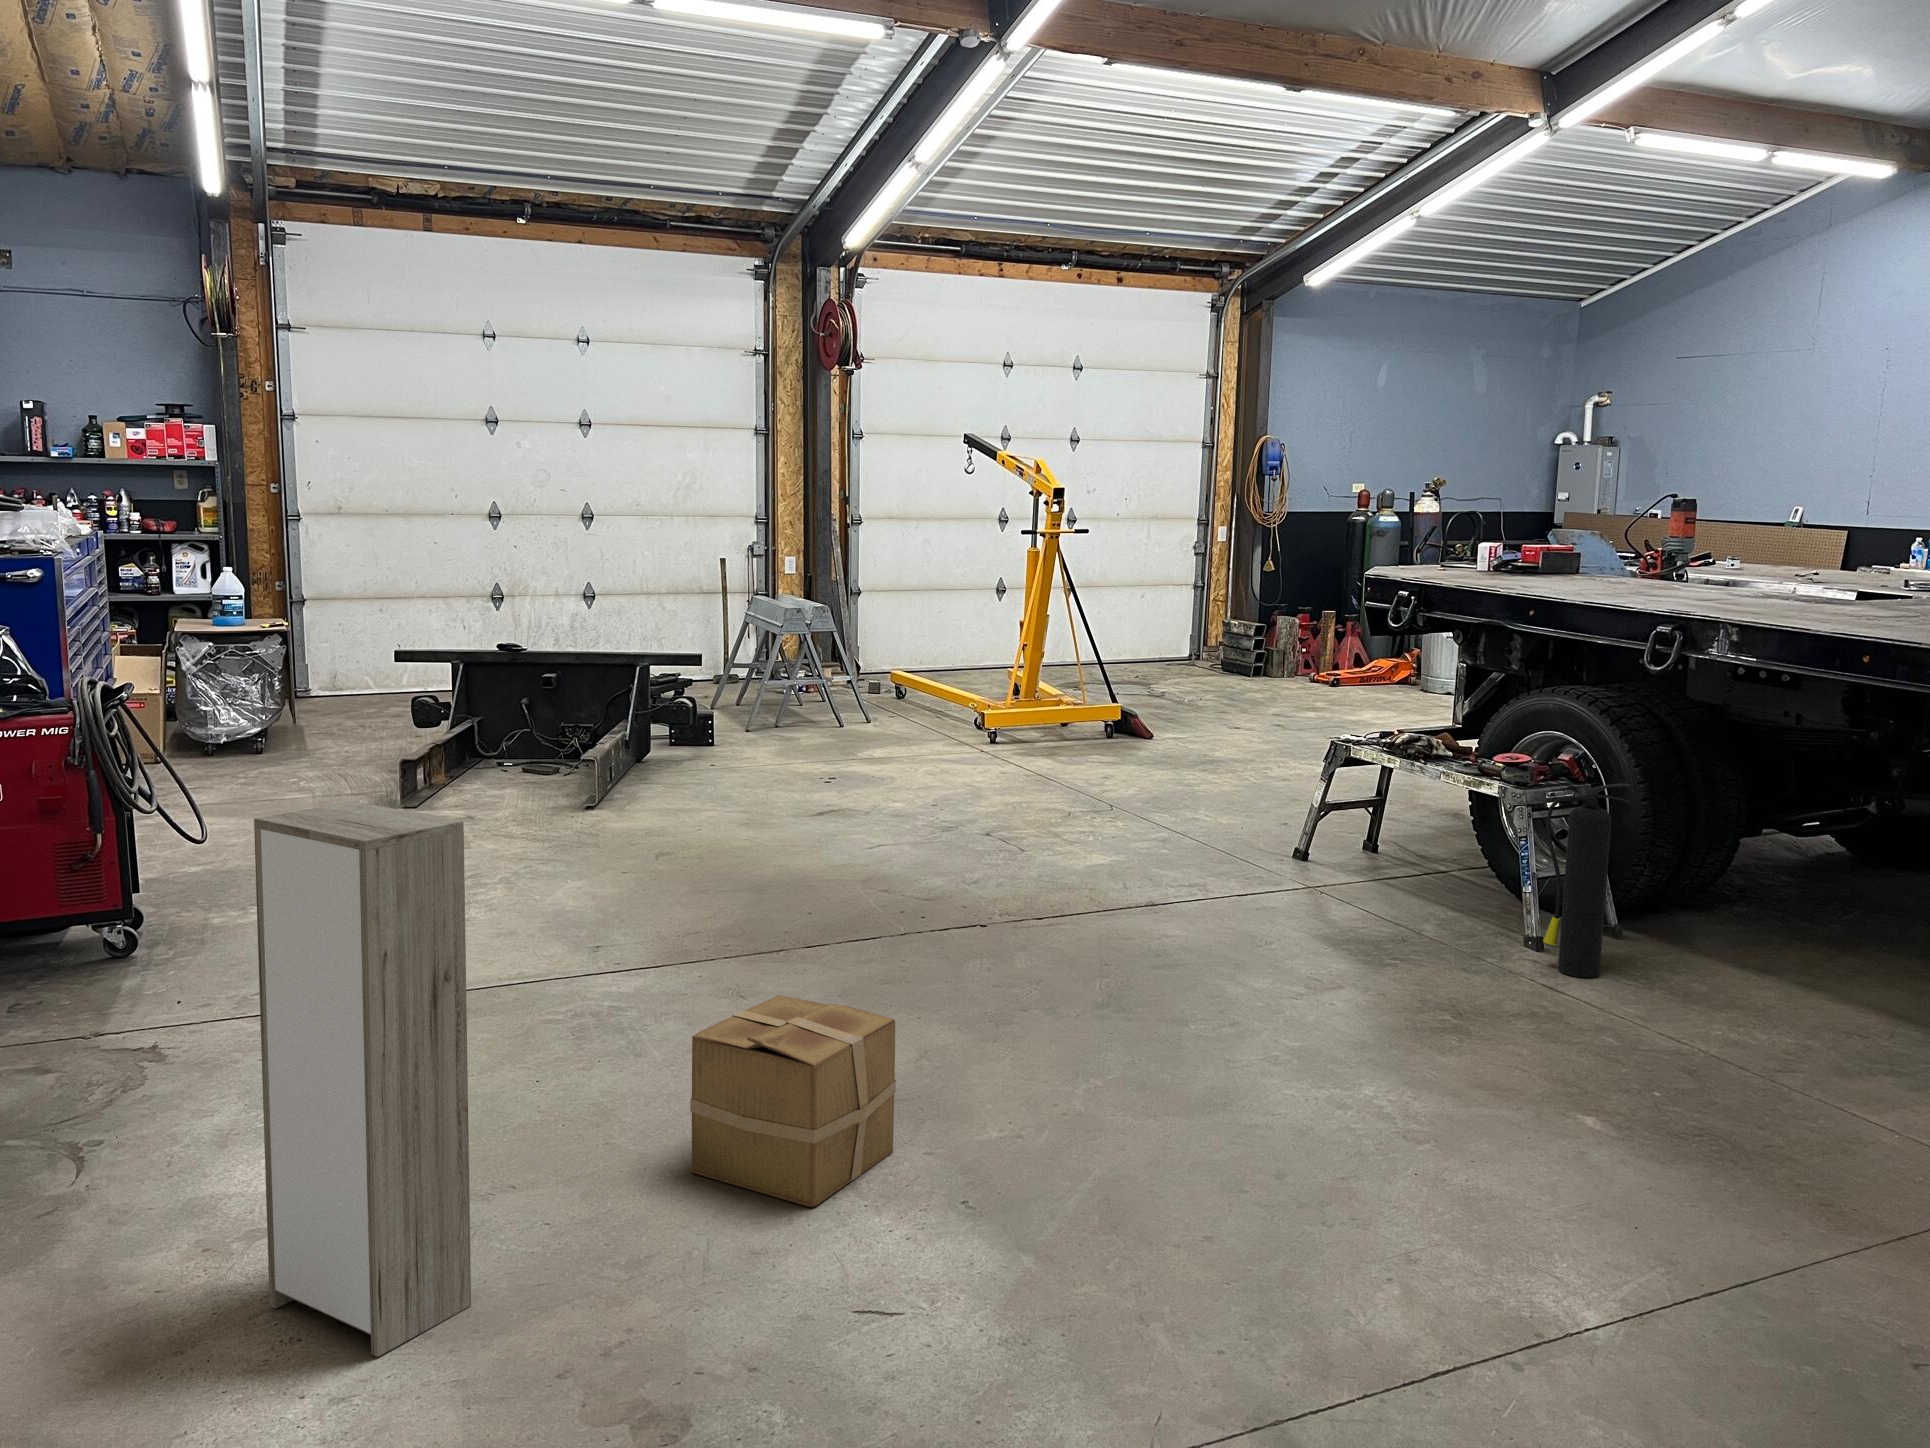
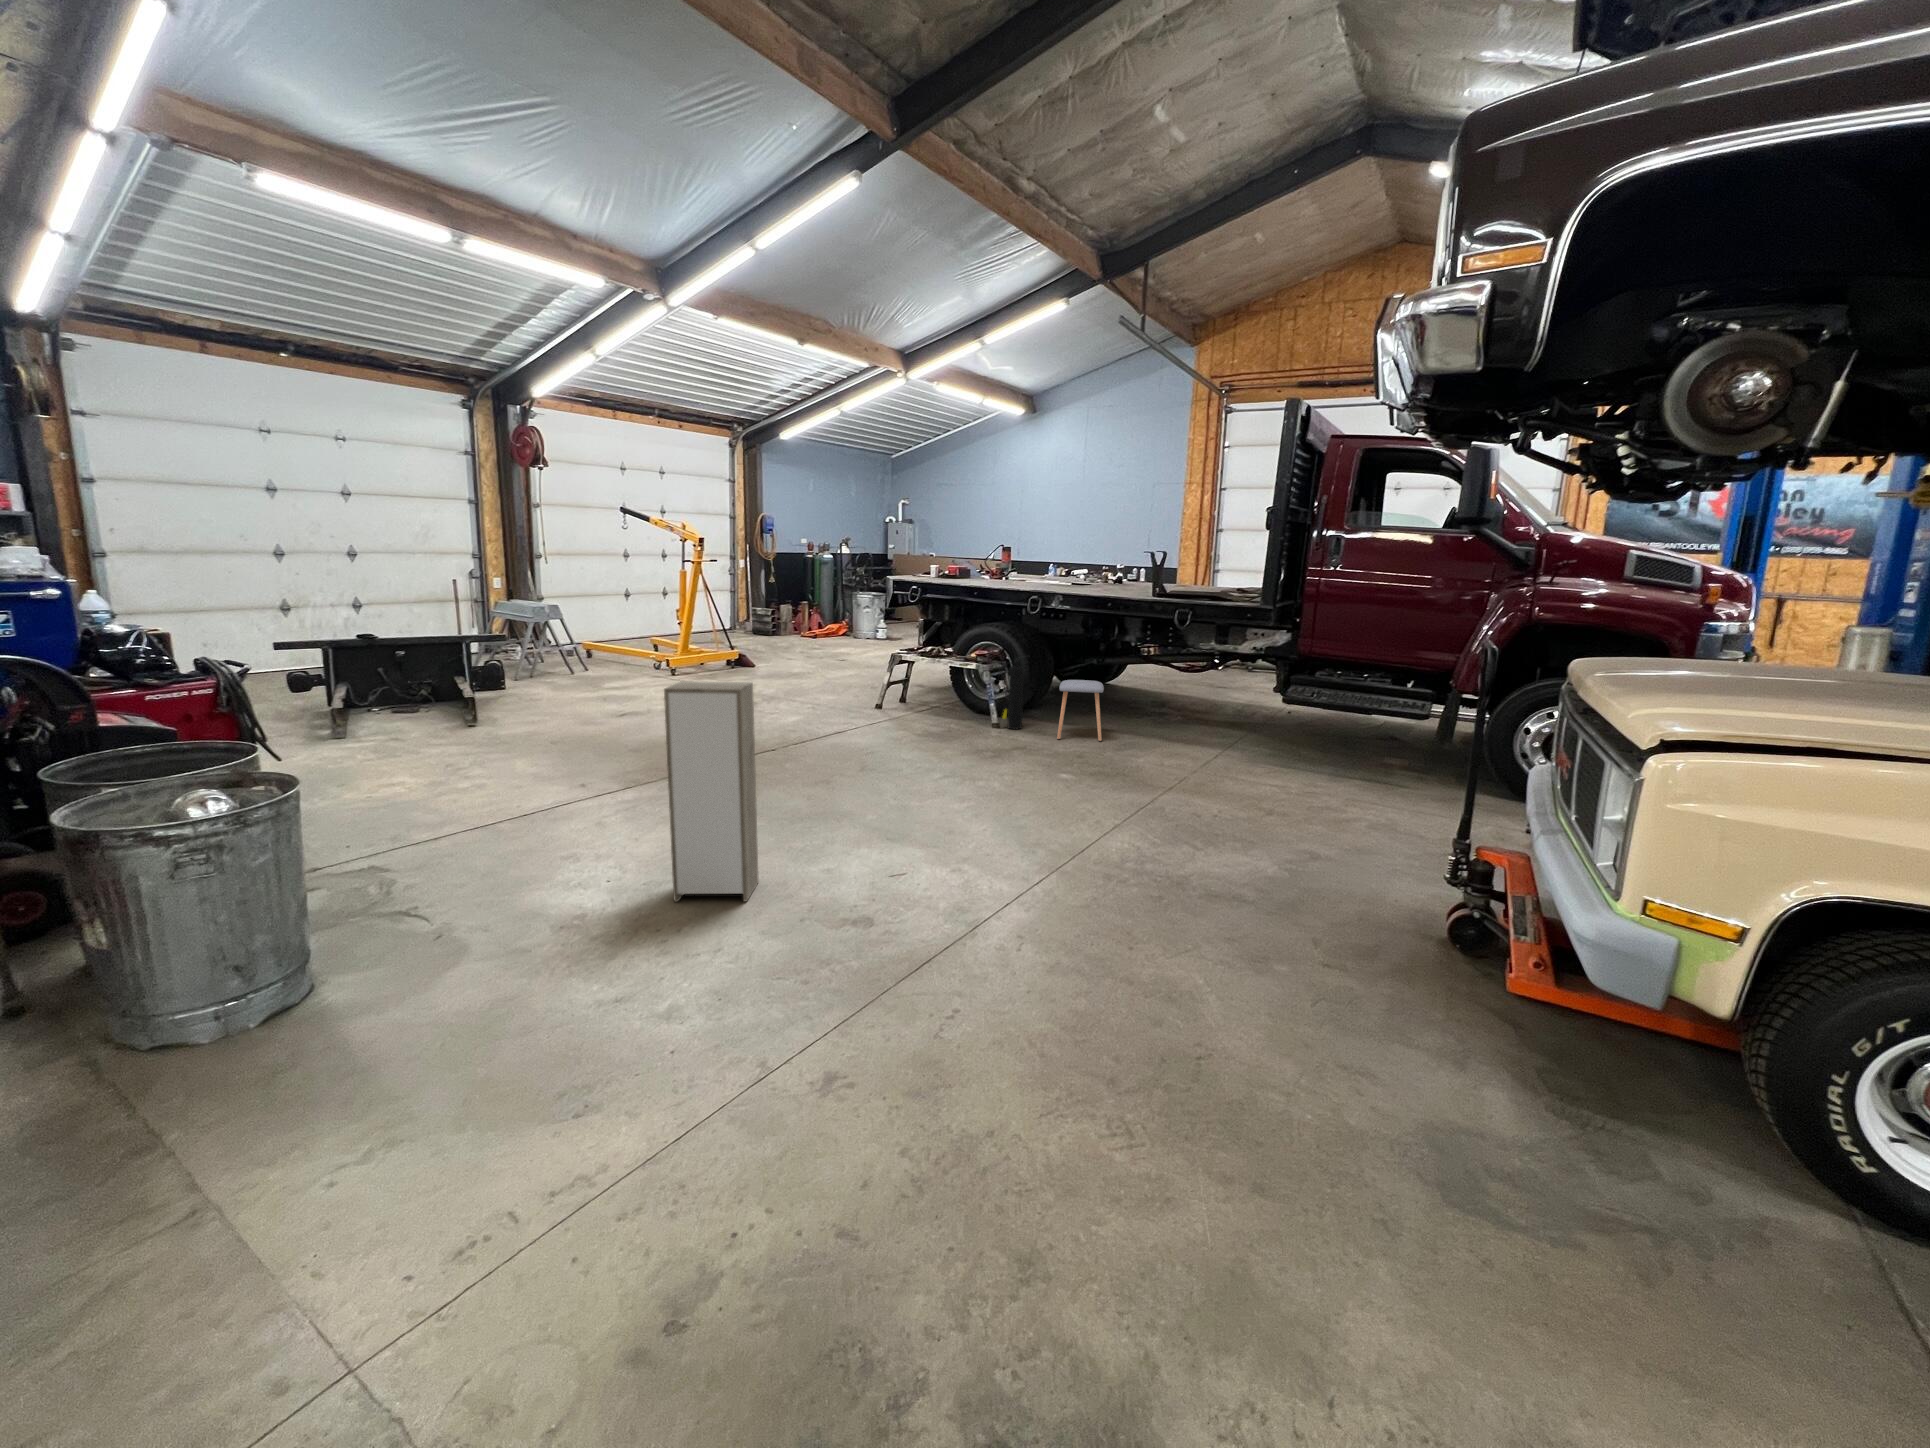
stool: none [1671,864,1849,1061] -> present [1057,680,1104,741]
cardboard box: present [690,995,896,1207] -> none [781,759,852,834]

